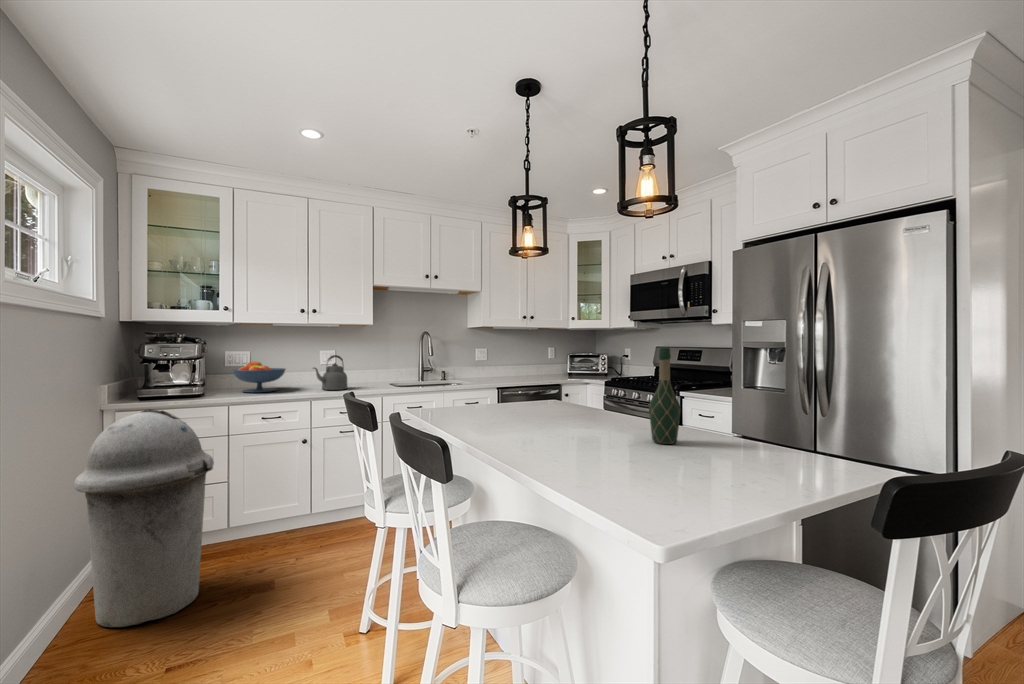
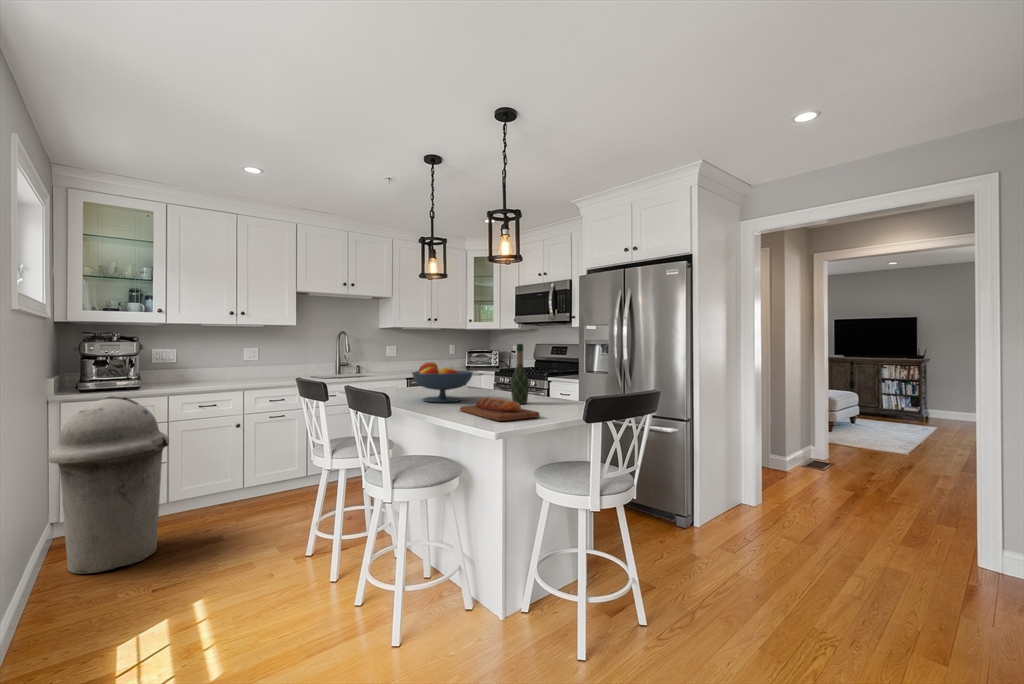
kettle: present [313,355,347,390] -> none [242,352,274,382]
fruit bowl: present [233,361,286,392] -> present [412,362,473,402]
bread loaf: none [571,437,719,491] -> present [460,397,540,421]

